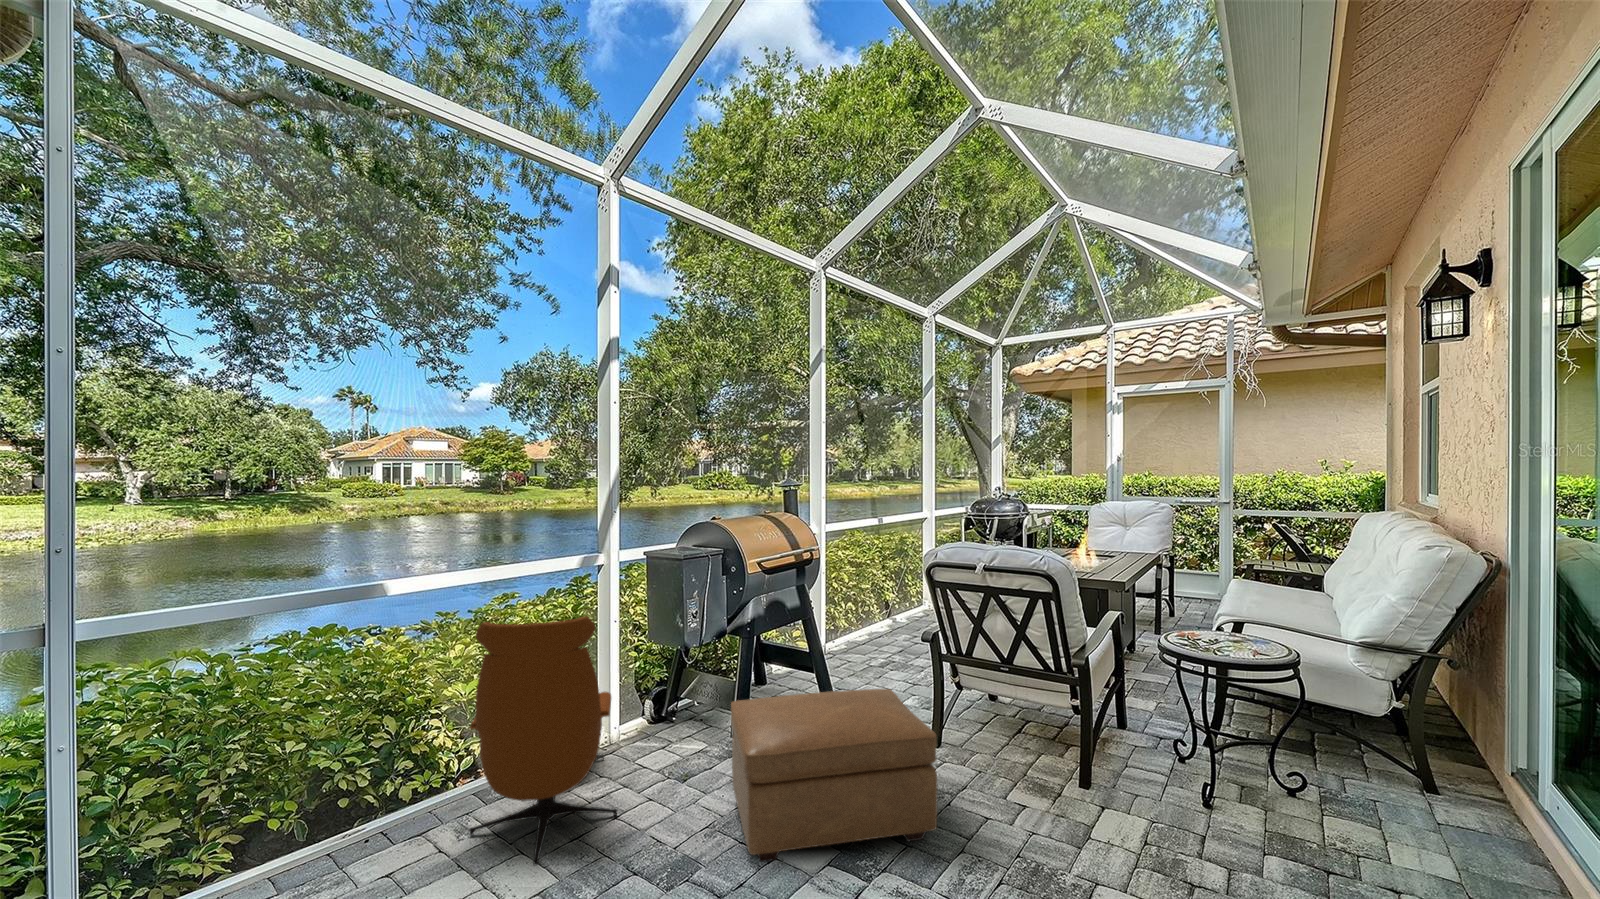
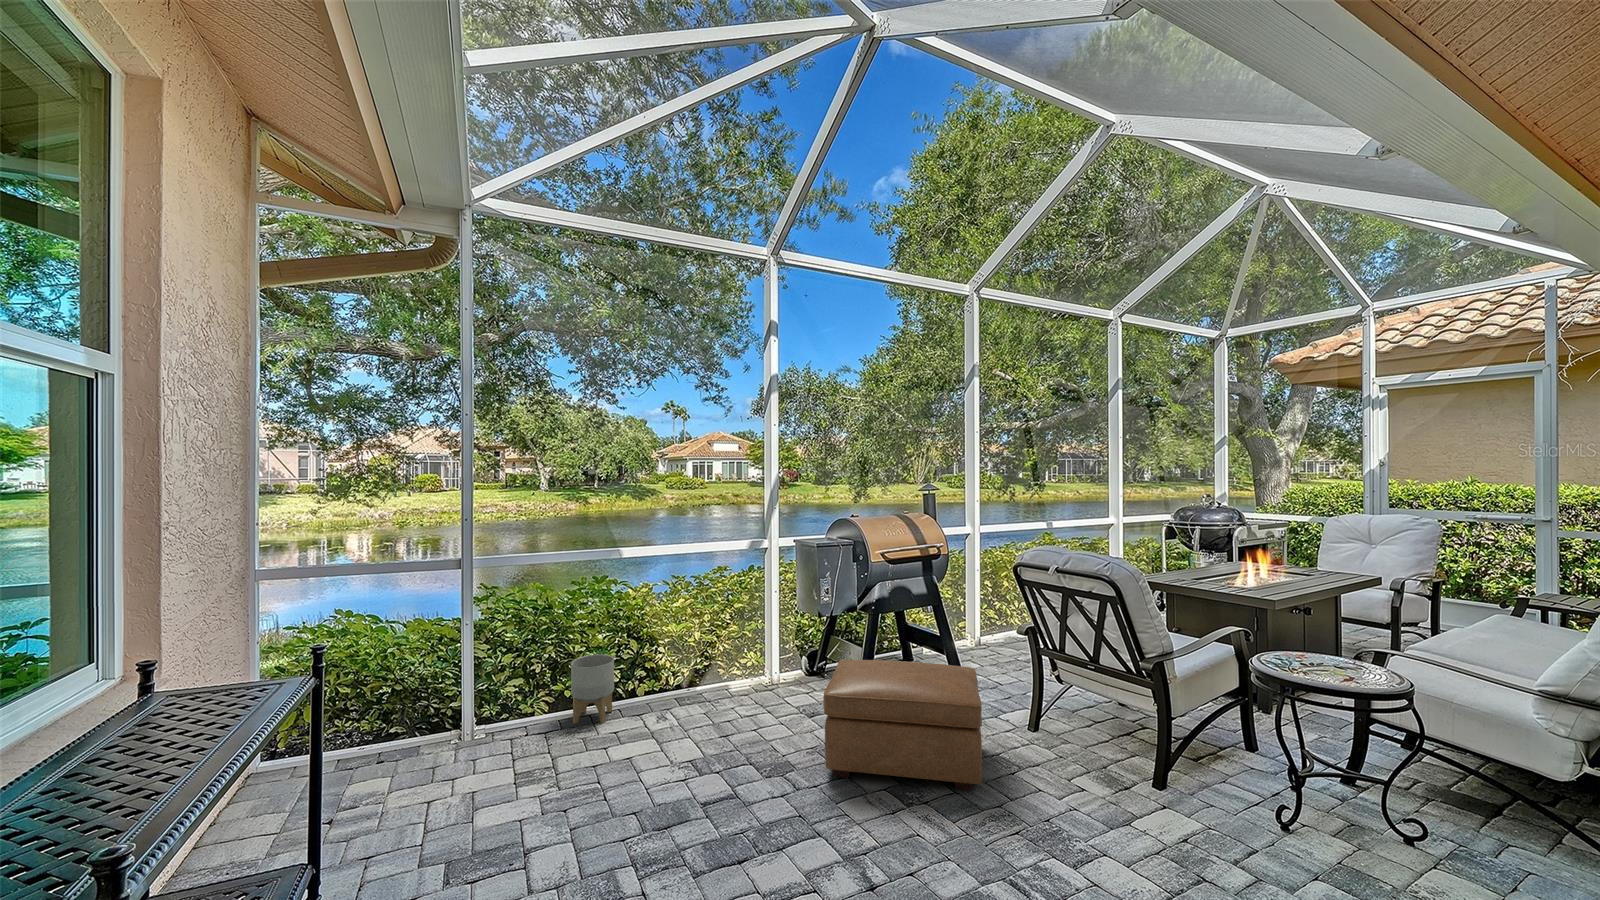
lounge chair: present [470,617,617,865] -> none [658,580,768,747]
planter: none [291,748,372,873] -> present [571,654,614,724]

